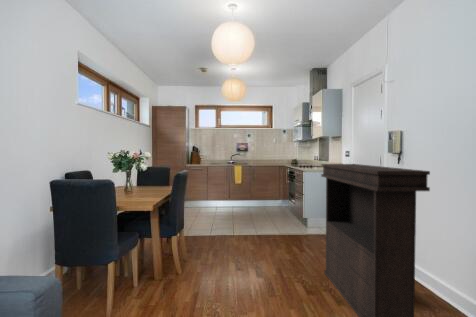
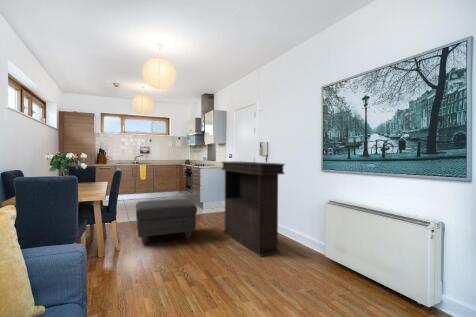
ottoman: none [196,215,279,277] -> present [136,199,197,244]

